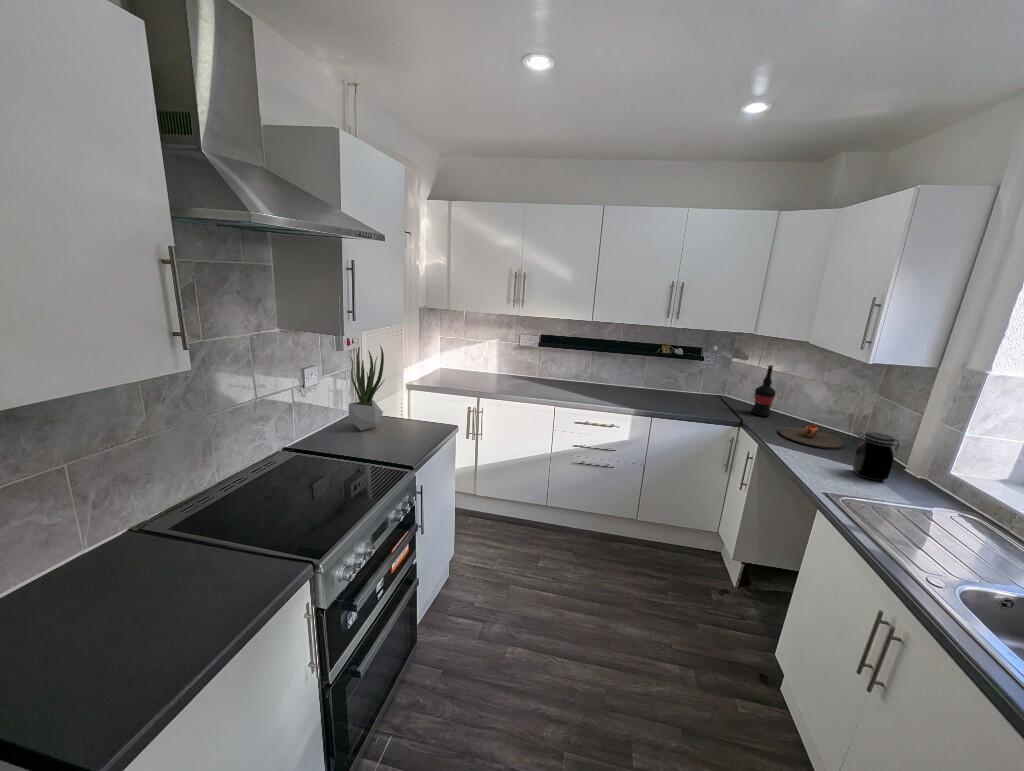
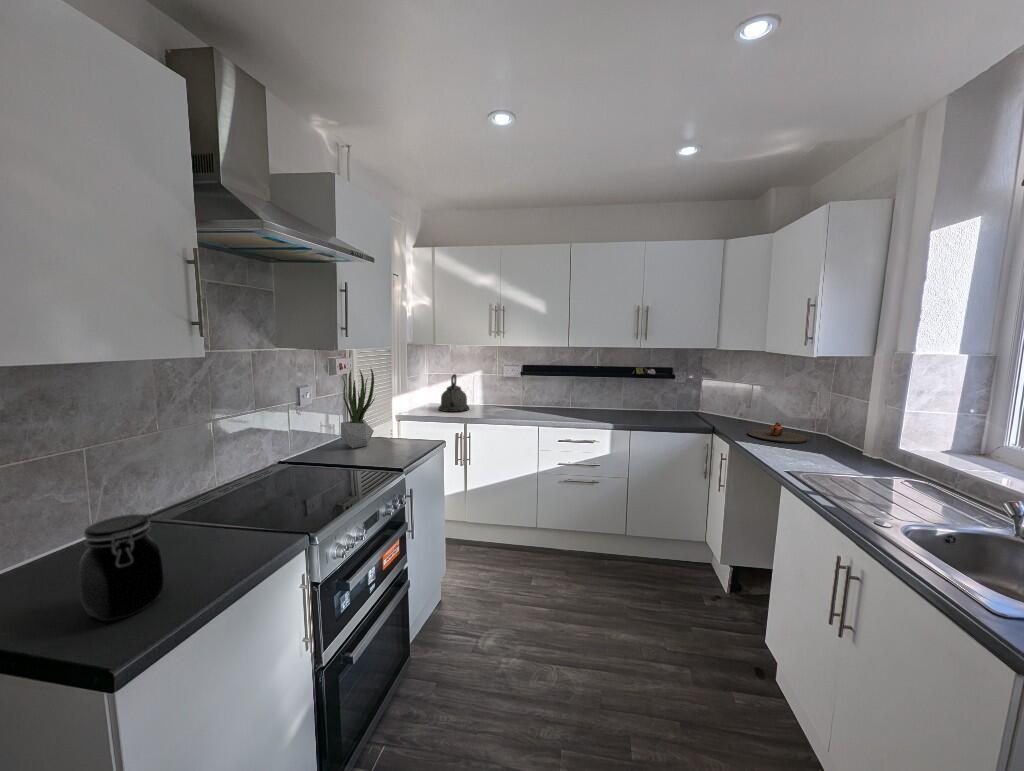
kettle: none [451,343,483,384] -> present [439,374,469,412]
wine bottle: present [751,365,776,416] -> none [723,376,743,424]
jar: present [853,432,900,481] -> present [79,514,164,621]

